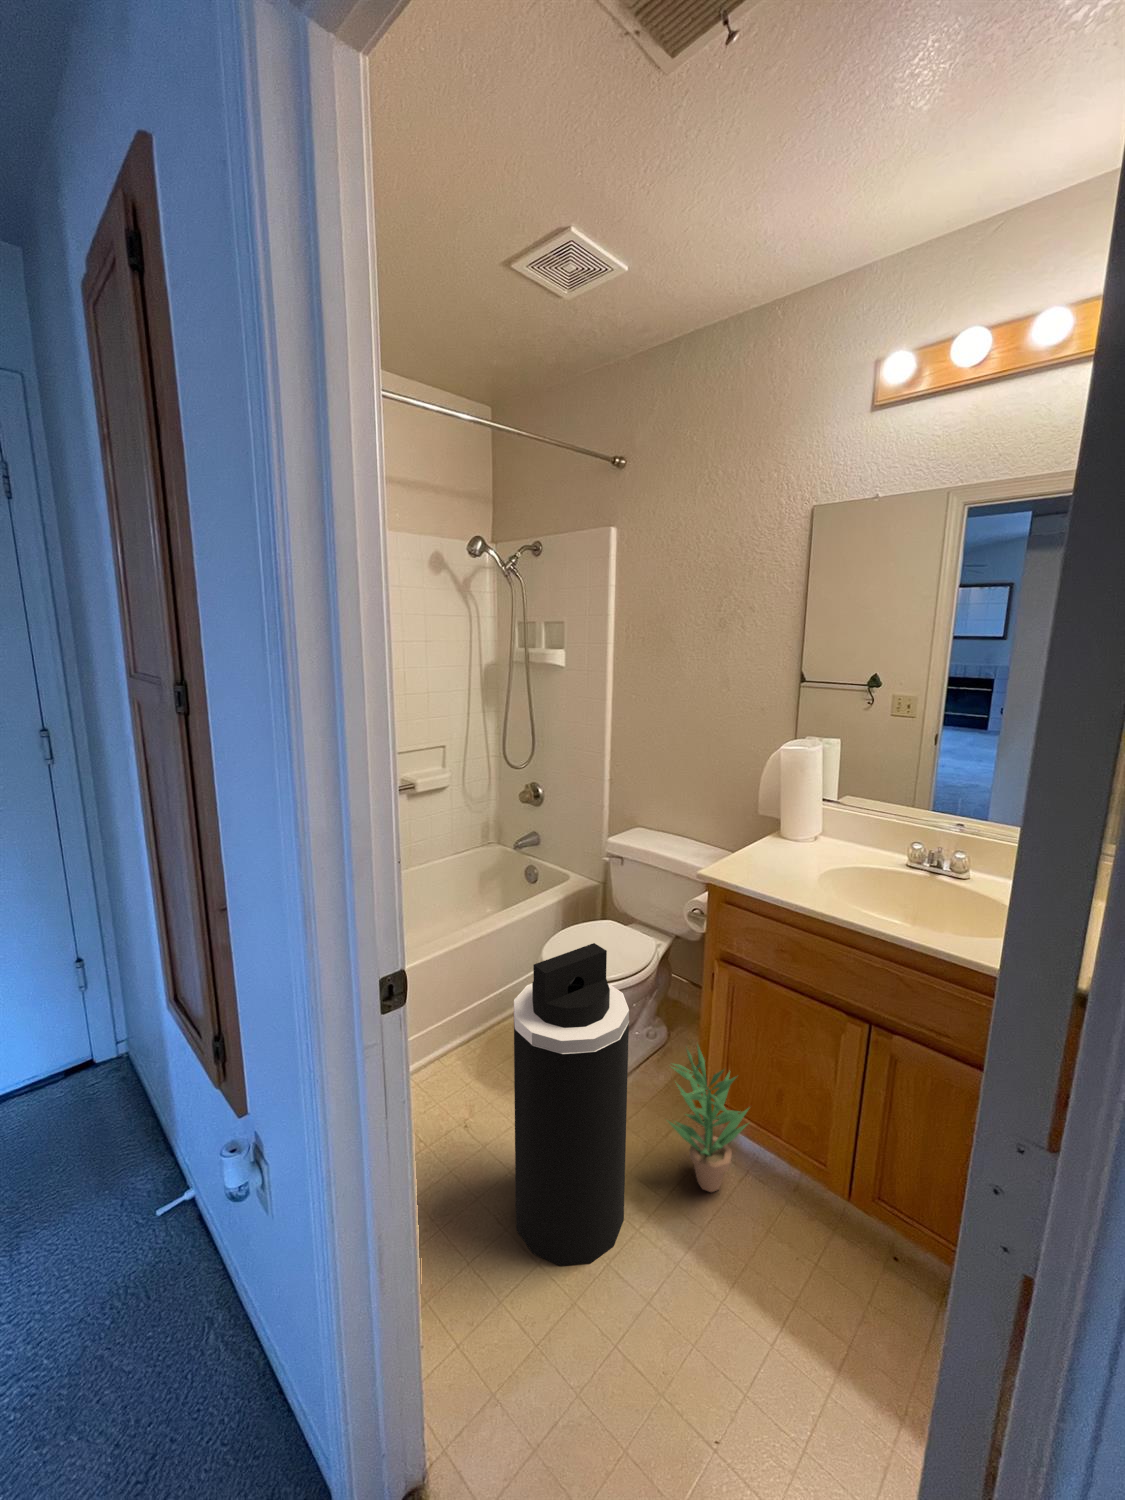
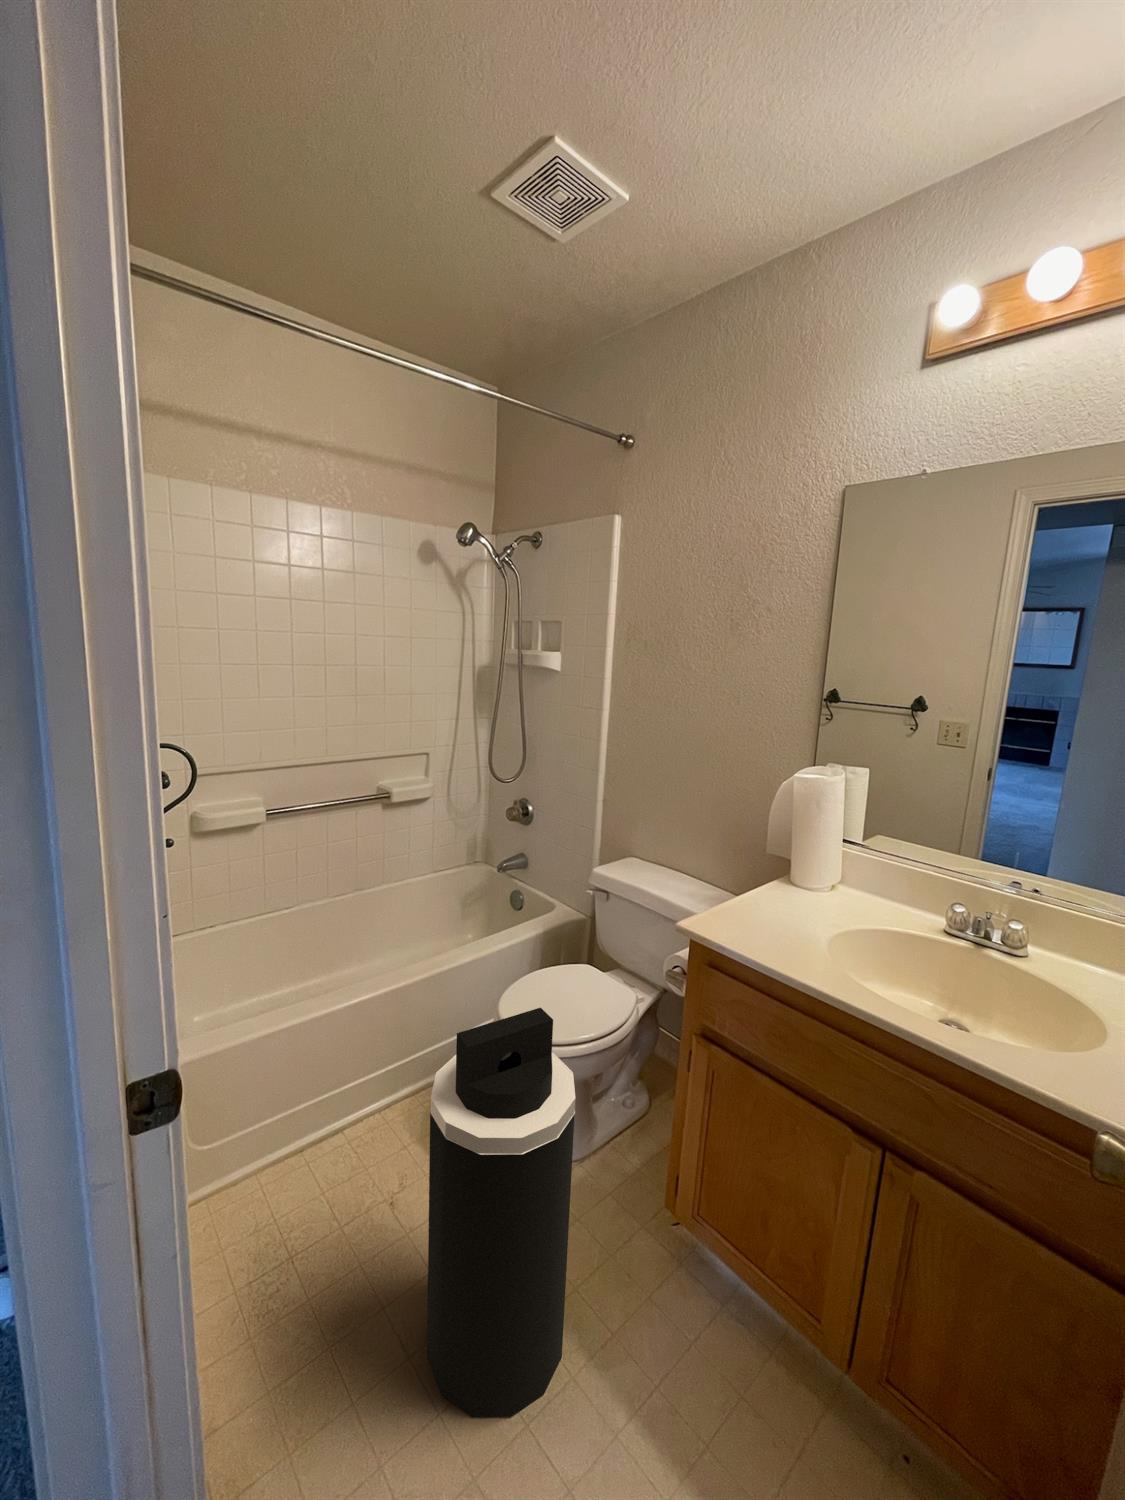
potted plant: present [668,1045,749,1192] -> none [623,1134,733,1327]

